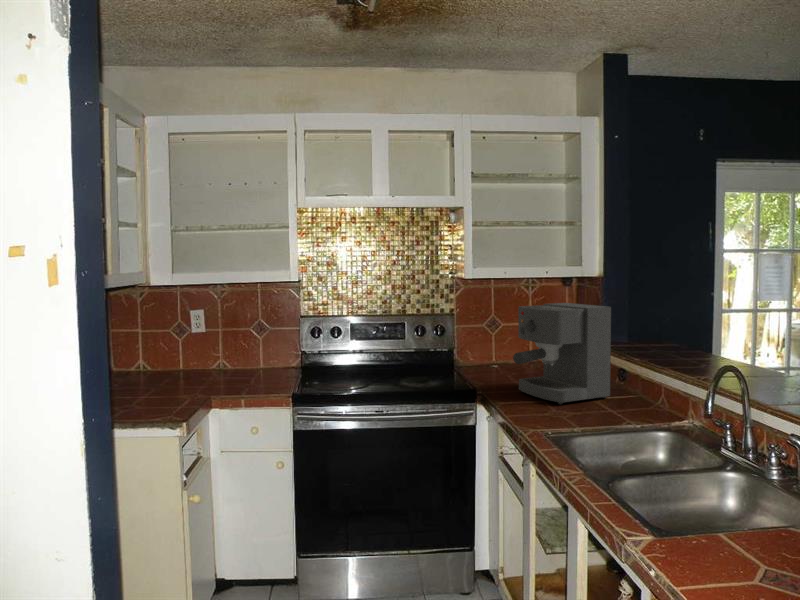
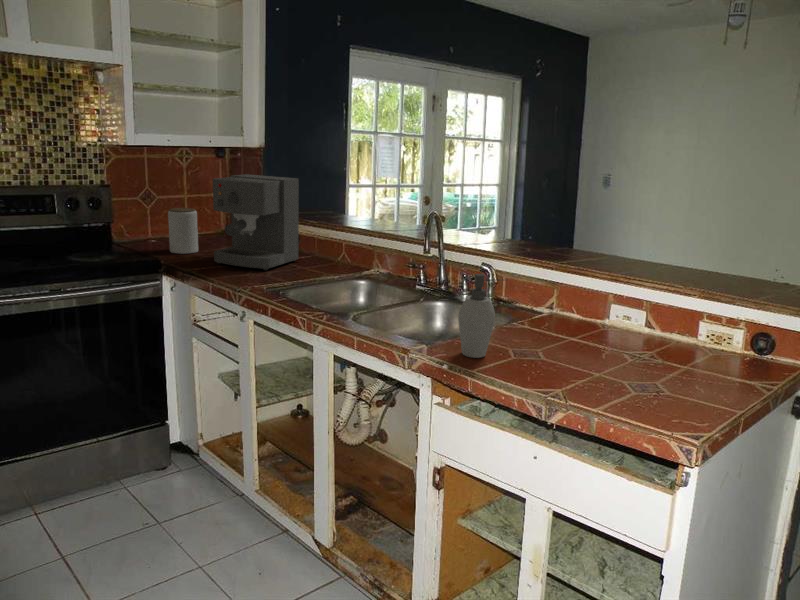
jar: none [493,335,520,379] -> present [168,208,198,254]
soap dispenser: none [677,441,761,573] -> present [458,274,495,358]

